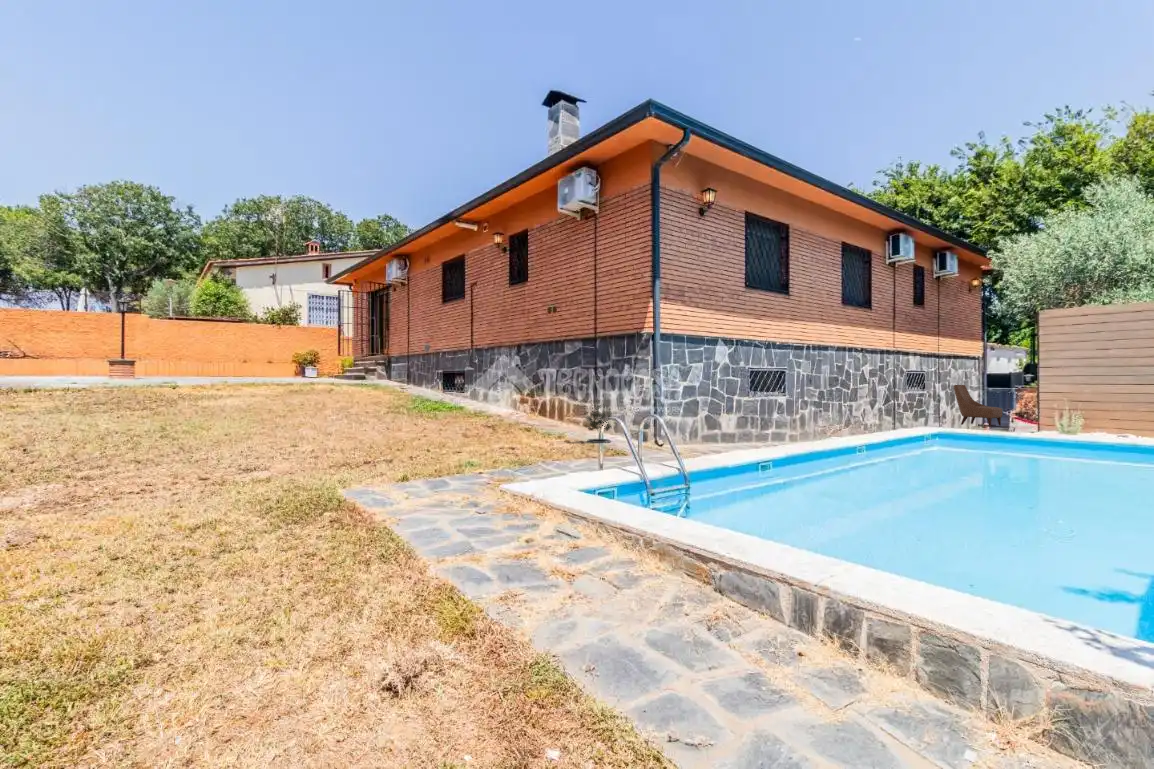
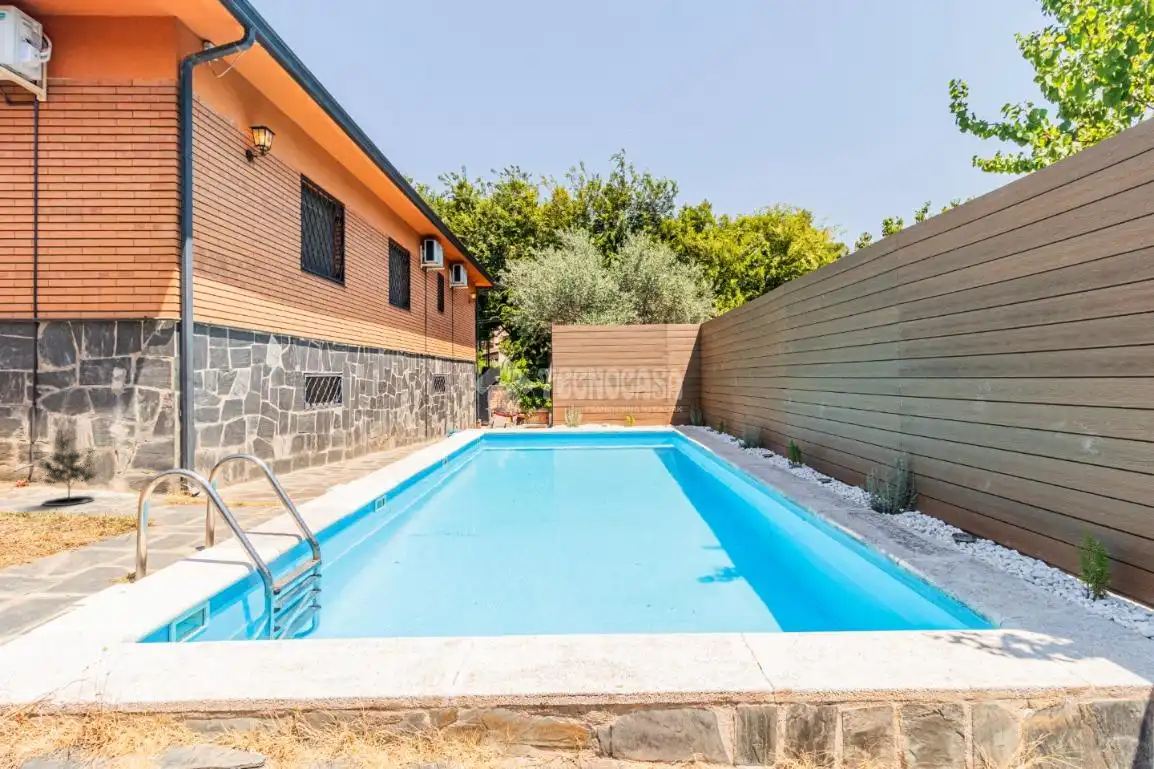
chair: present [954,385,1002,427] -> none [466,385,504,424]

